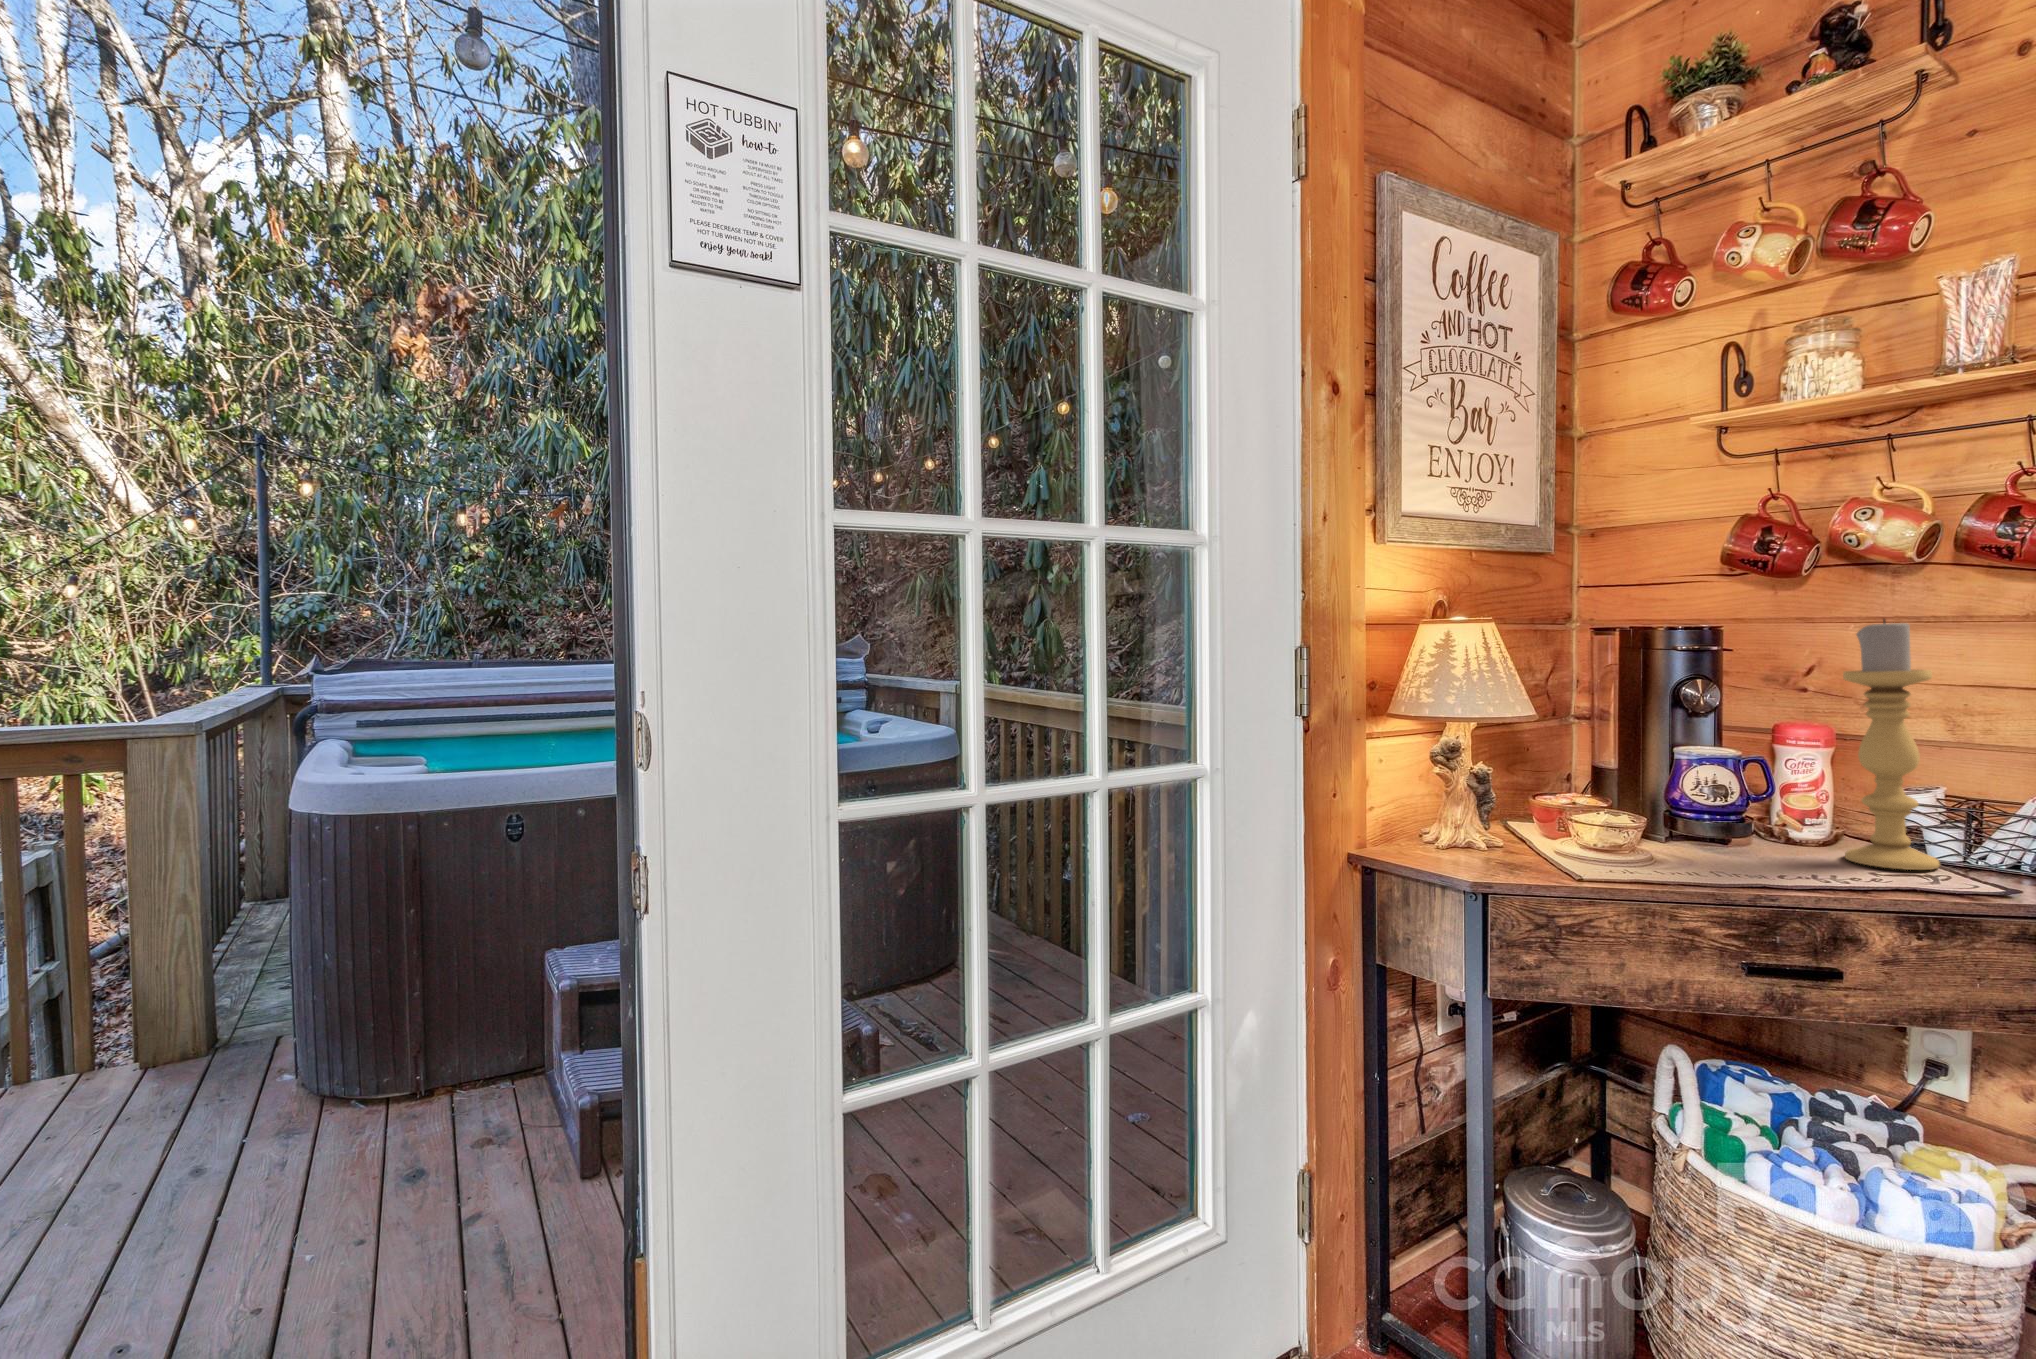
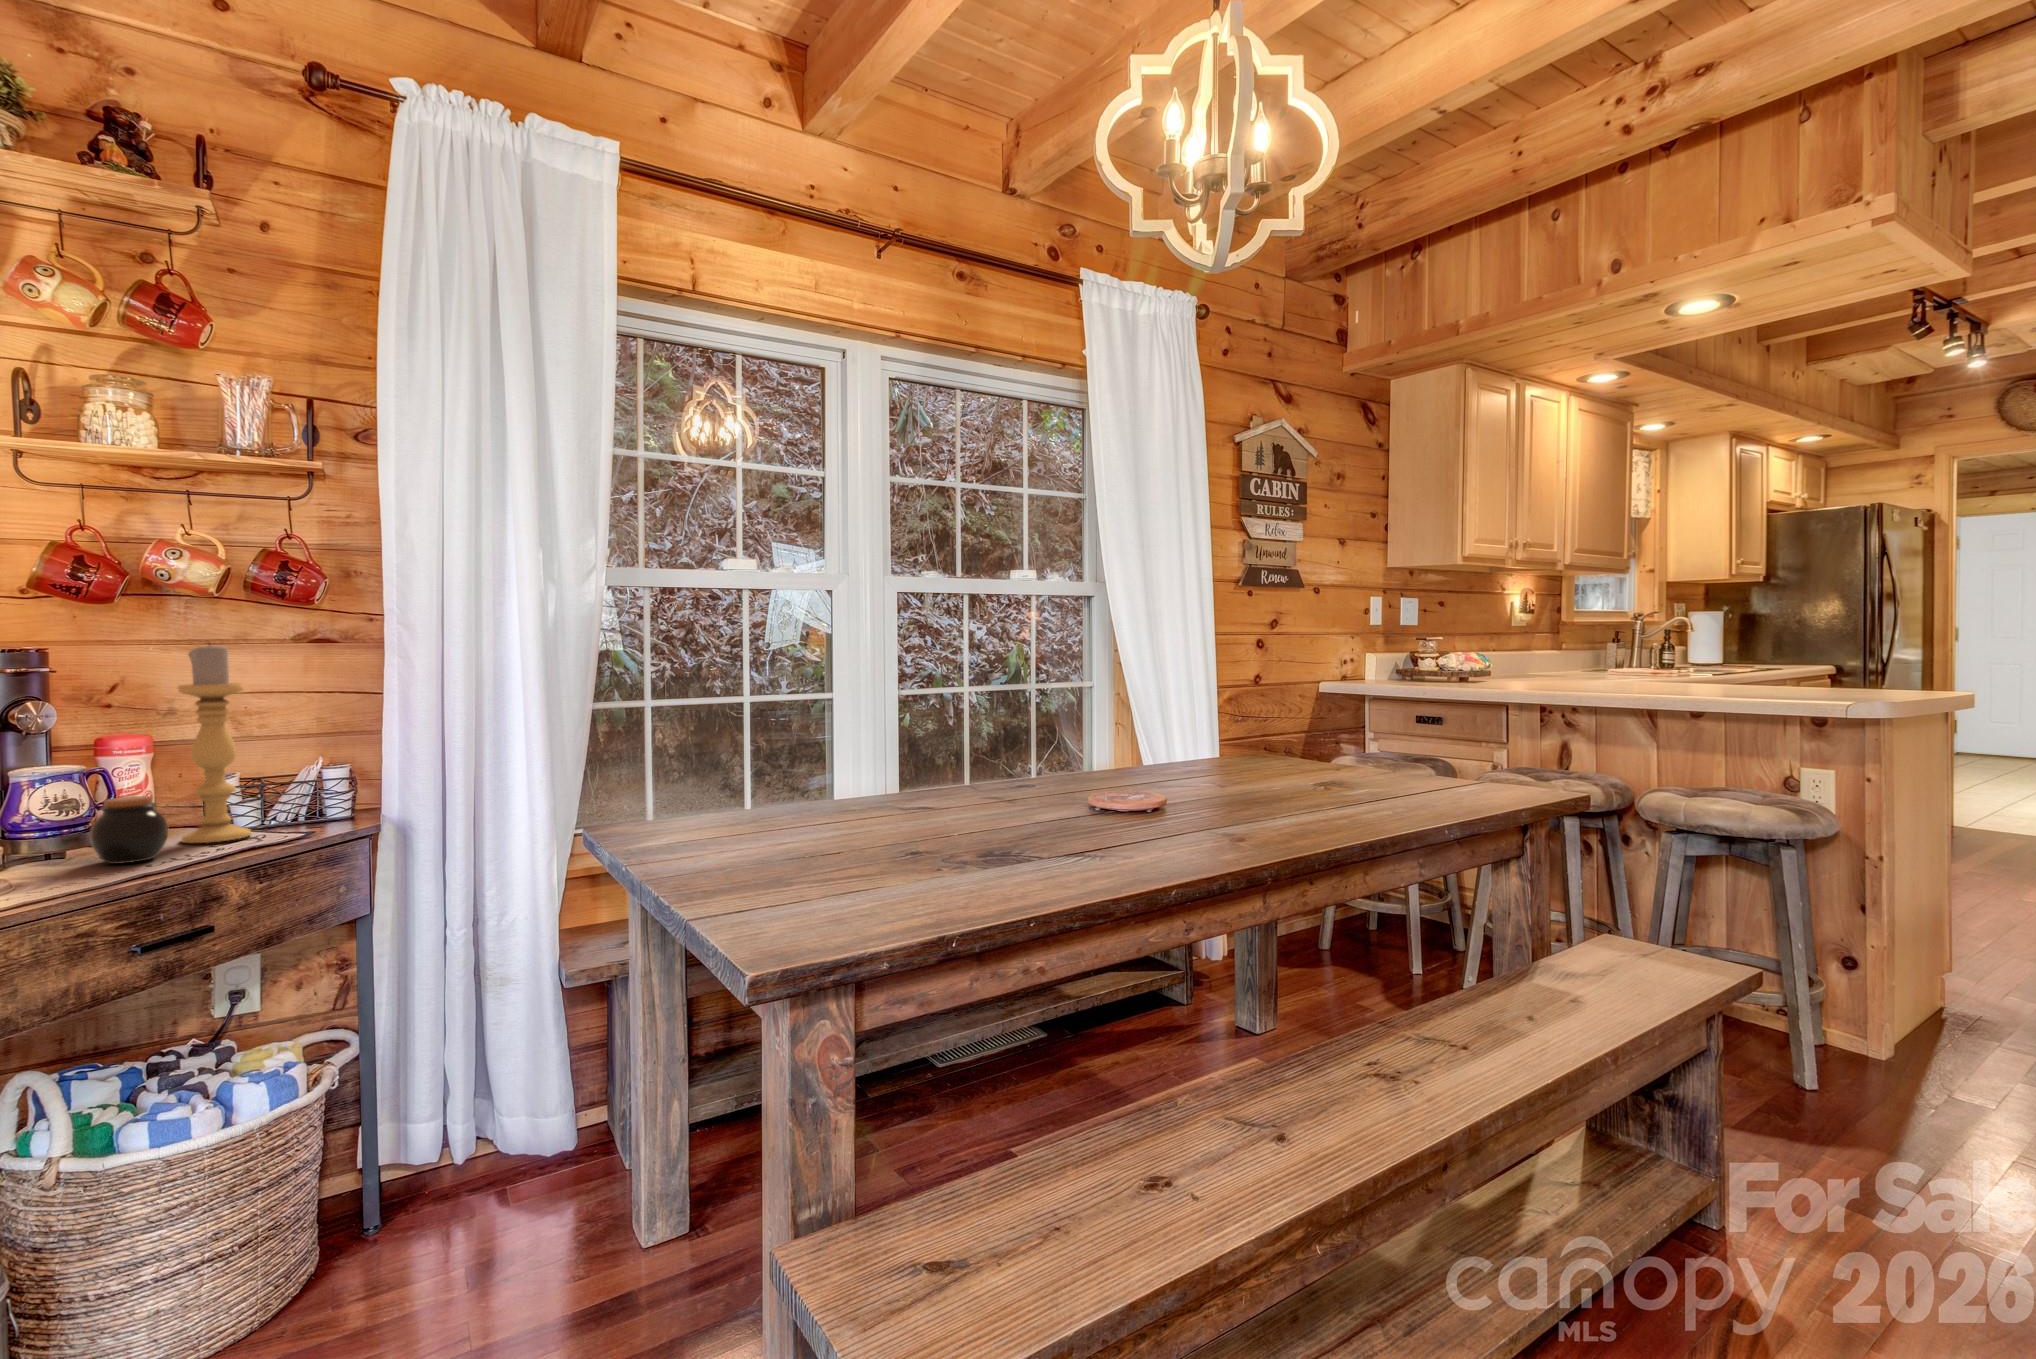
jar: none [1726,795,1811,871] -> present [90,796,168,864]

